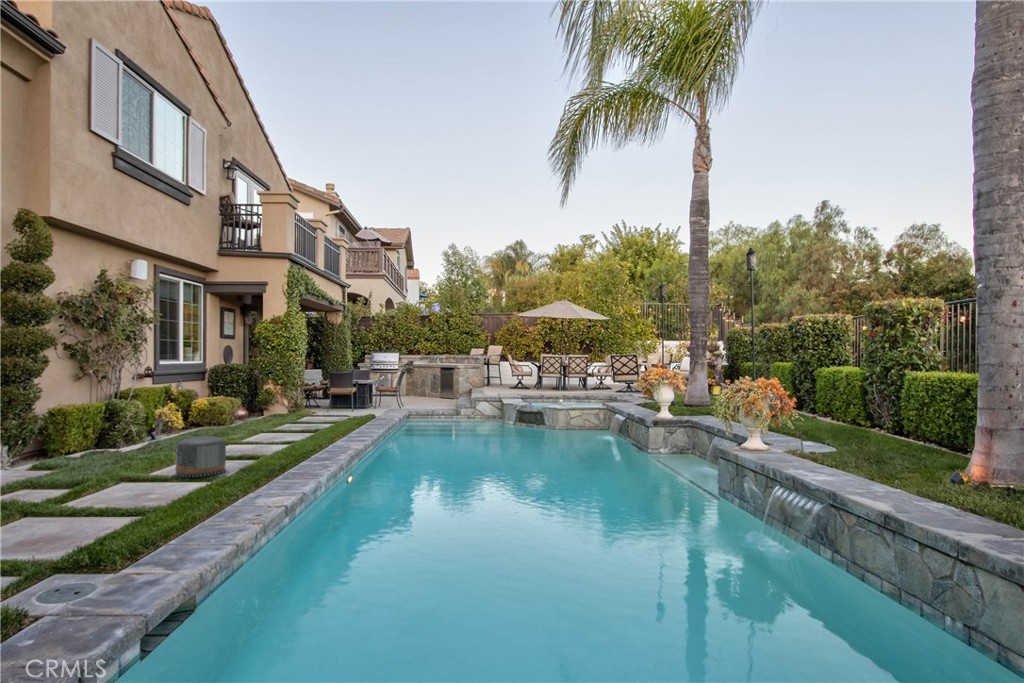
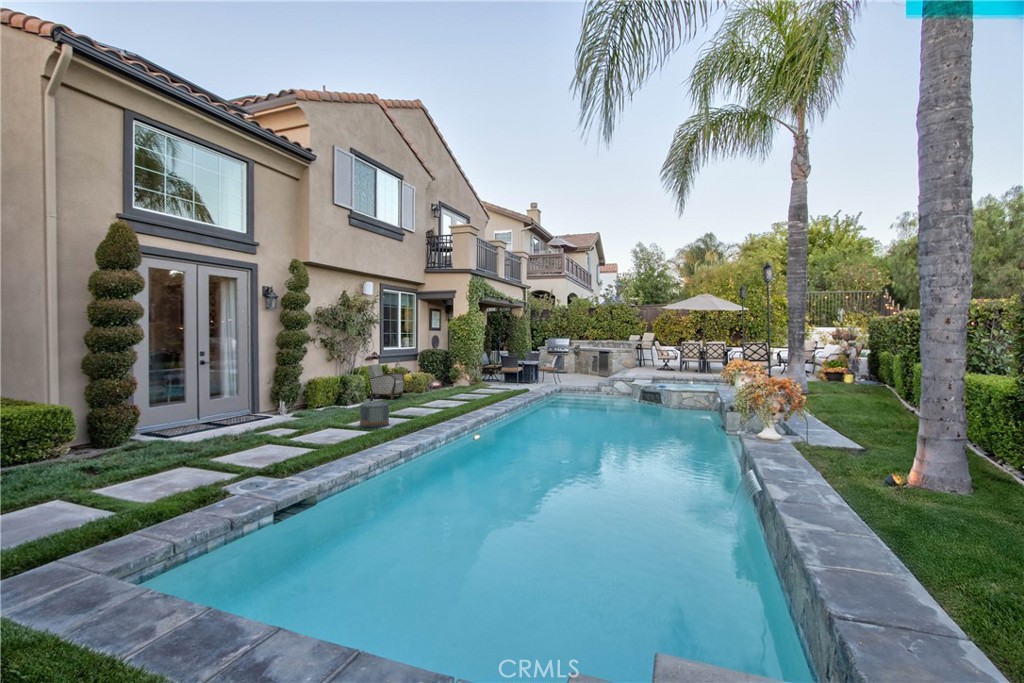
armchair: none [143,385,203,439] -> present [368,364,404,400]

